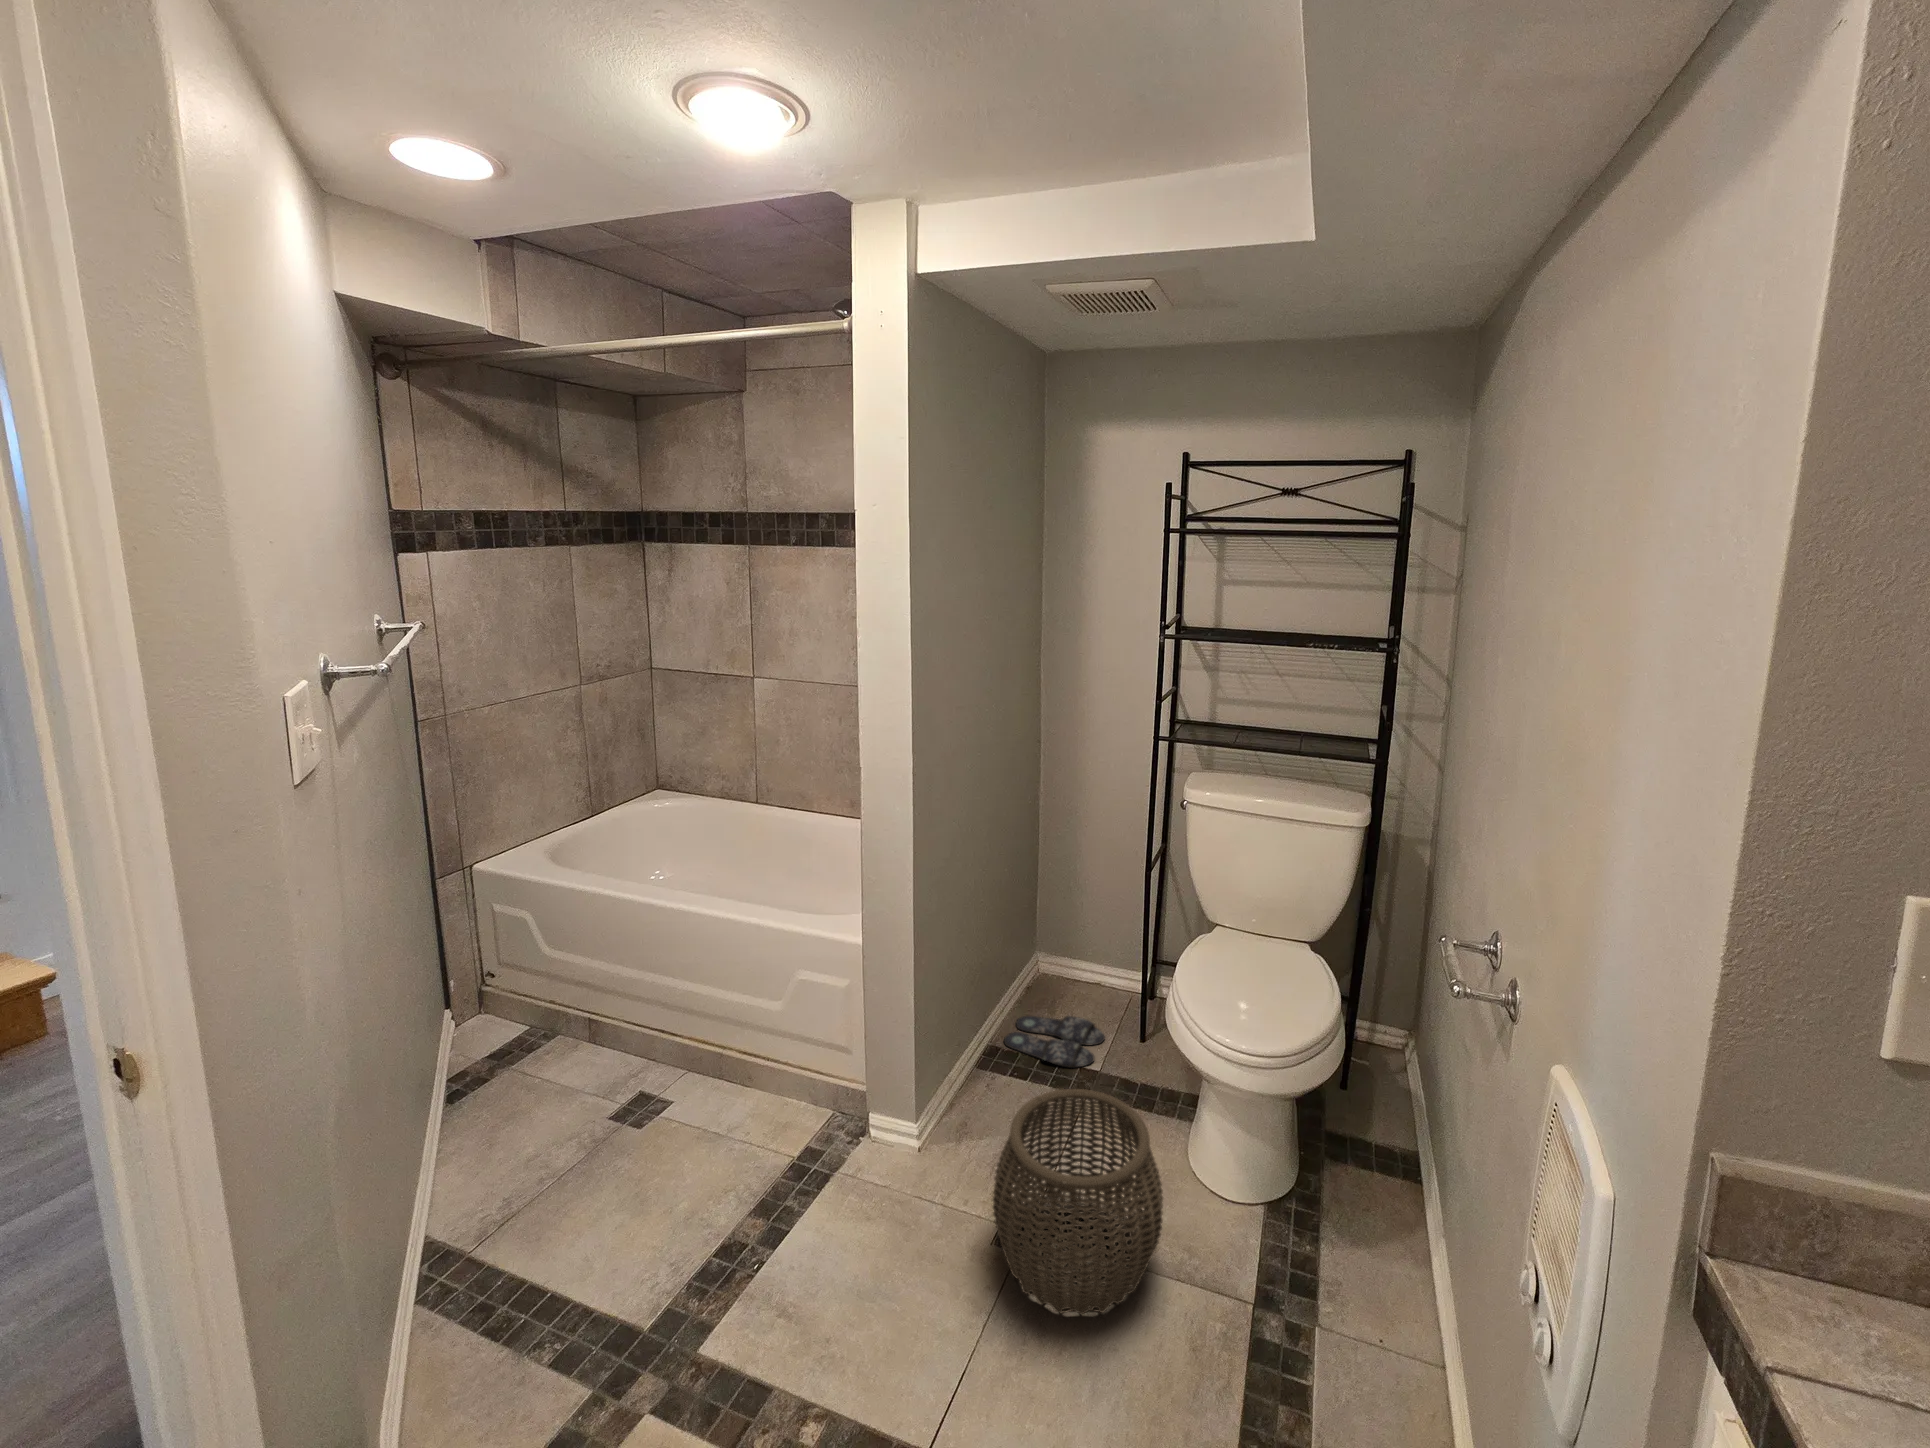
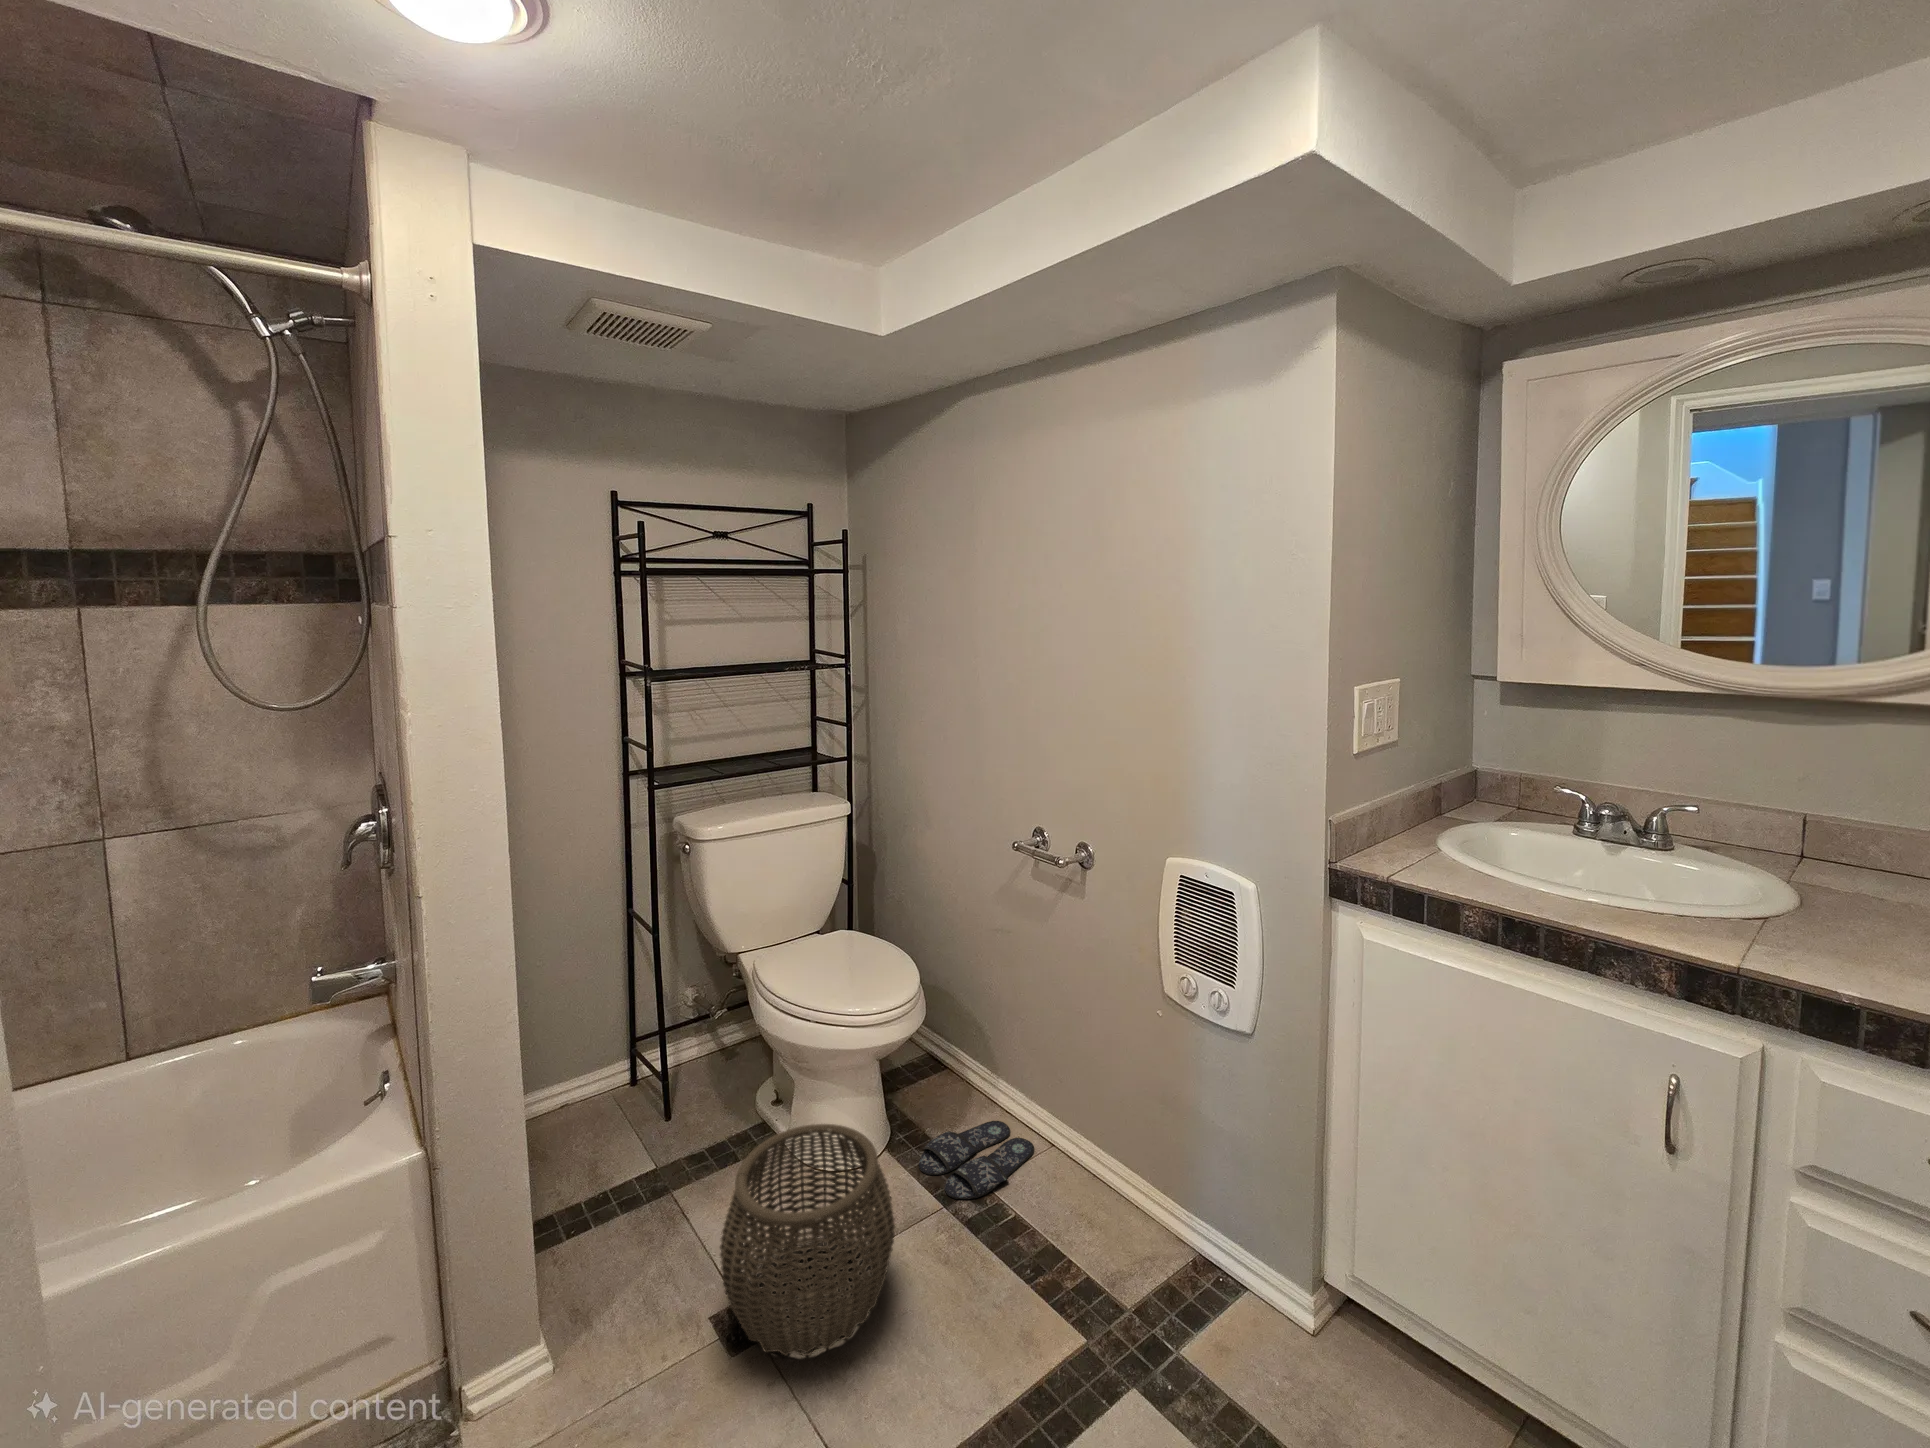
slippers: present [1004,1016,1105,1068] -> present [919,1121,1034,1199]

